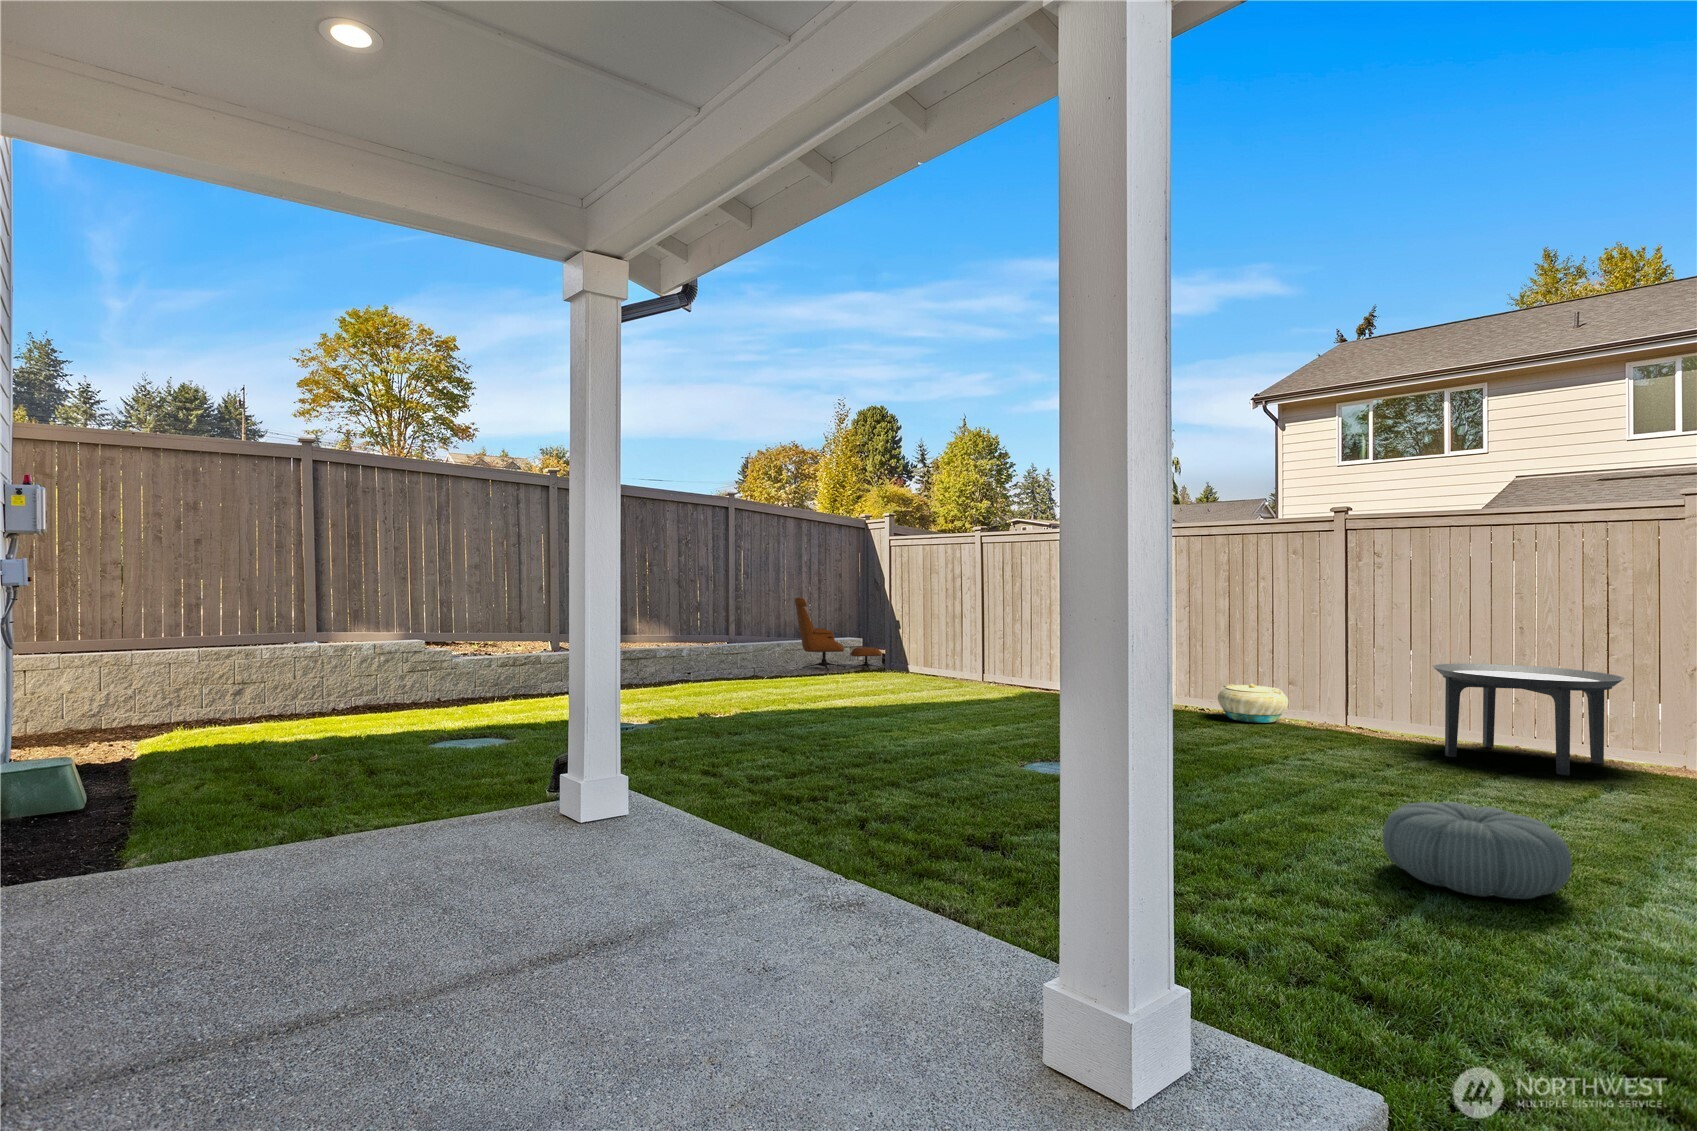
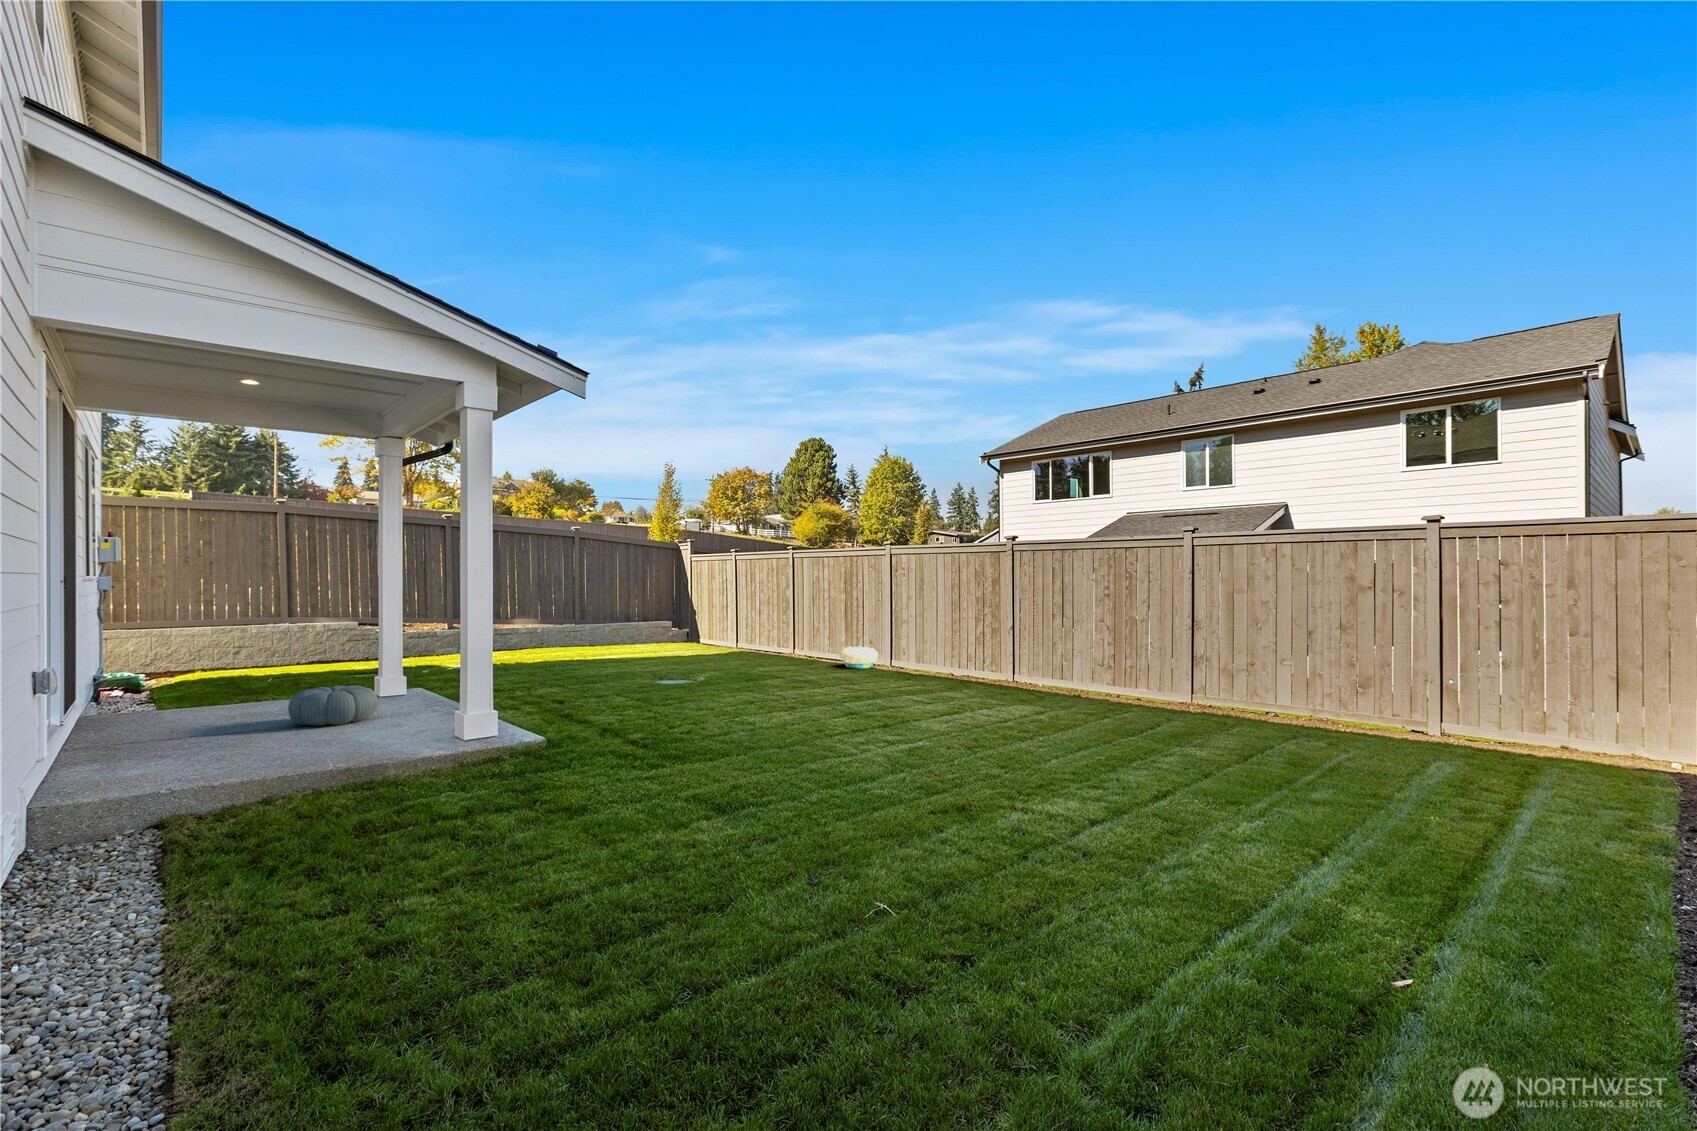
lounge chair: present [795,598,881,671] -> none [634,594,695,643]
round table: present [1433,663,1625,775] -> none [913,632,996,689]
pouf: present [1383,802,1572,899] -> present [288,686,378,726]

